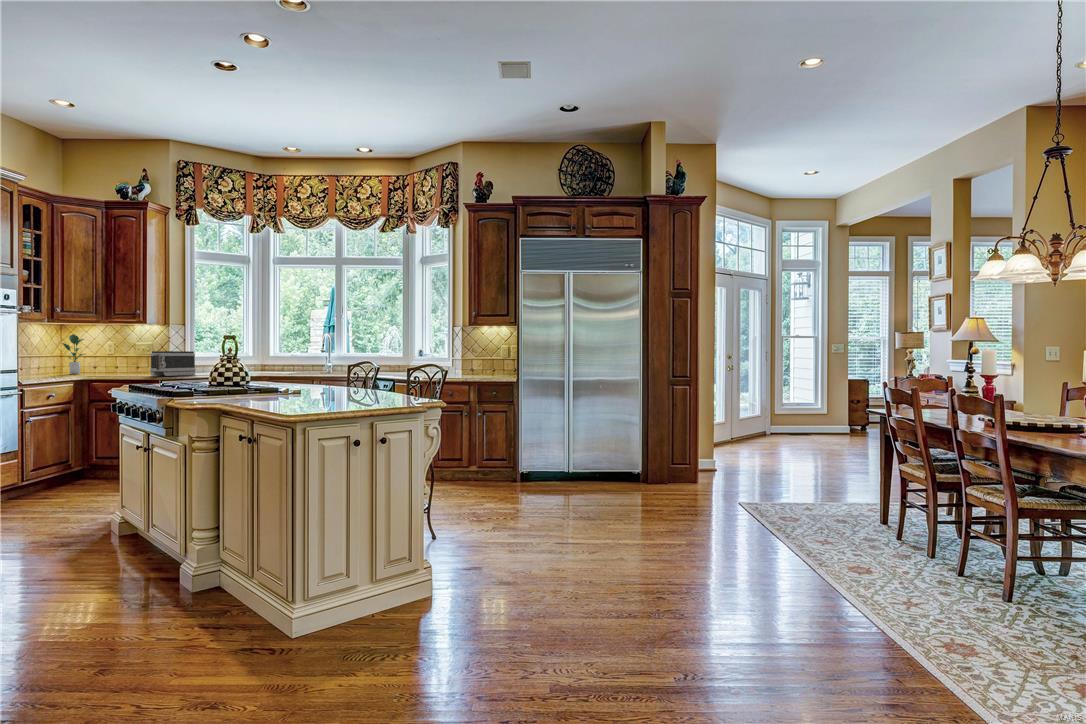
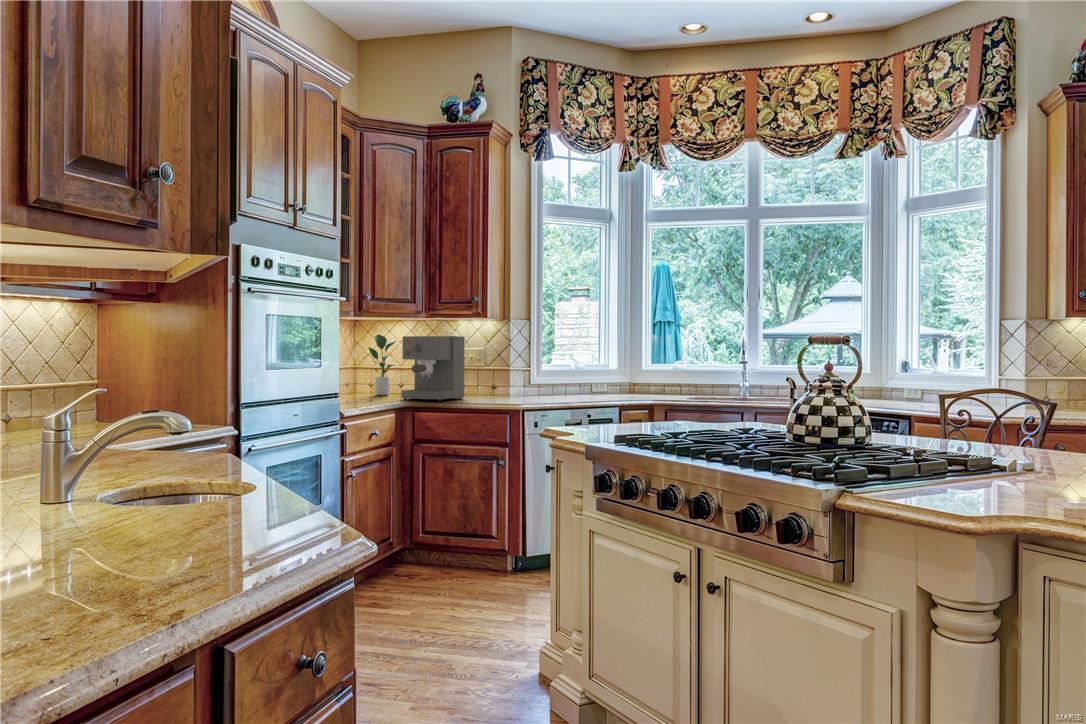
coffee maker: none [82,335,131,376] -> present [402,336,465,401]
toaster: present [150,351,196,376] -> none [499,362,557,403]

